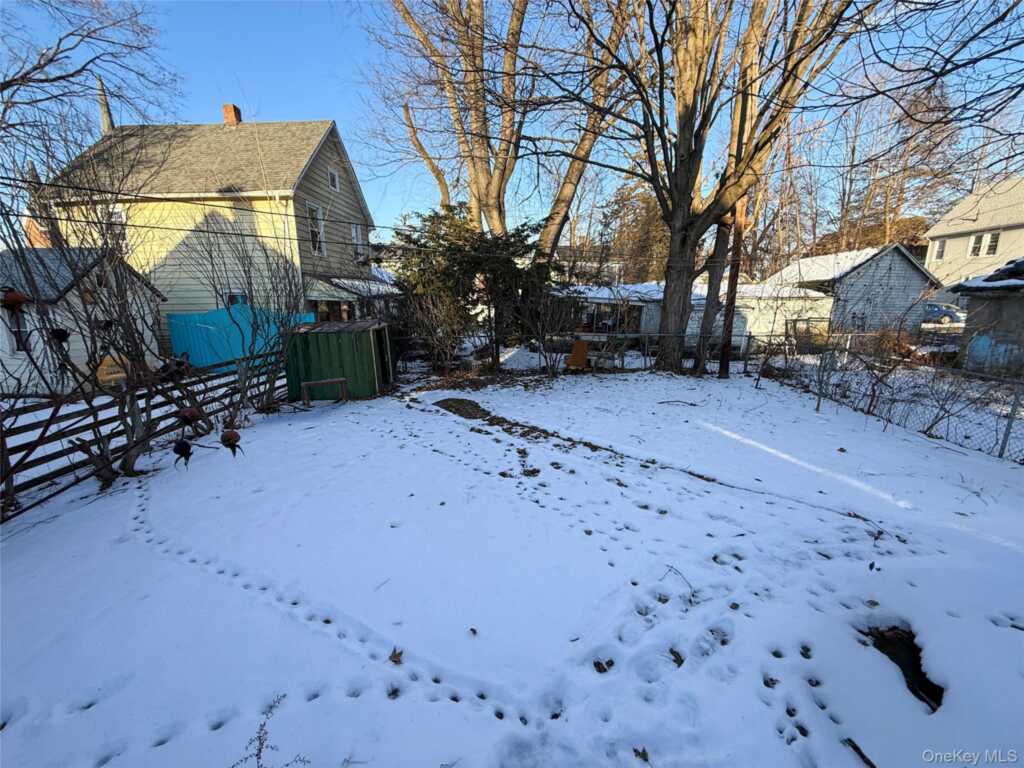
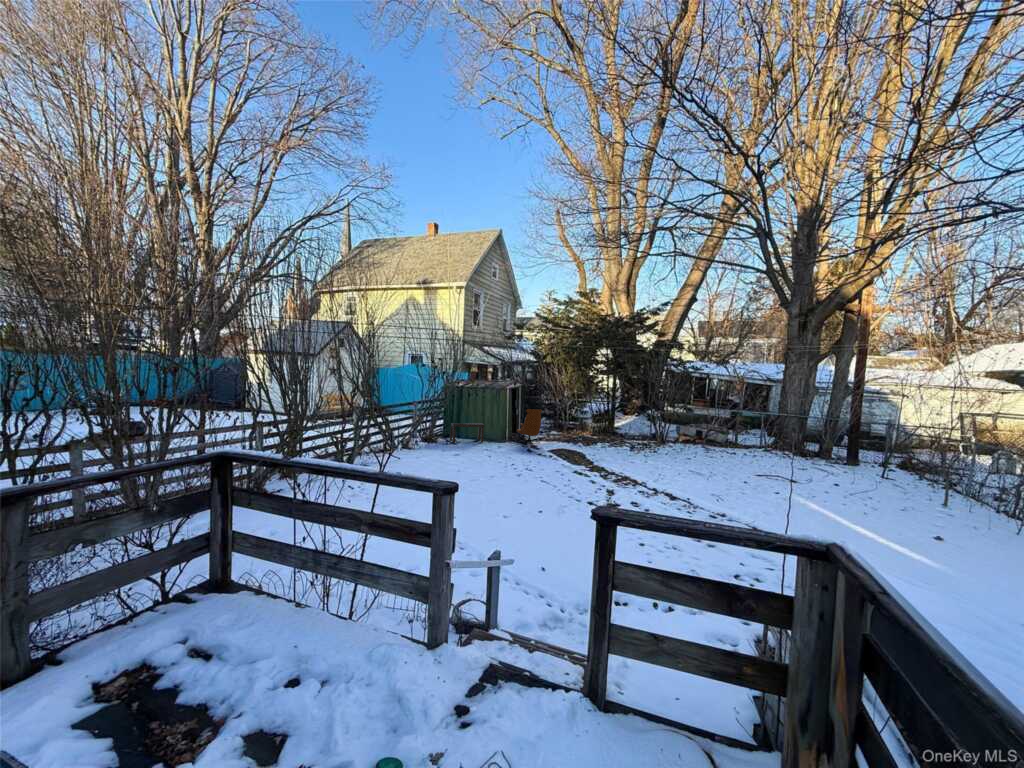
lounge chair: present [563,340,588,373] -> present [517,409,542,444]

